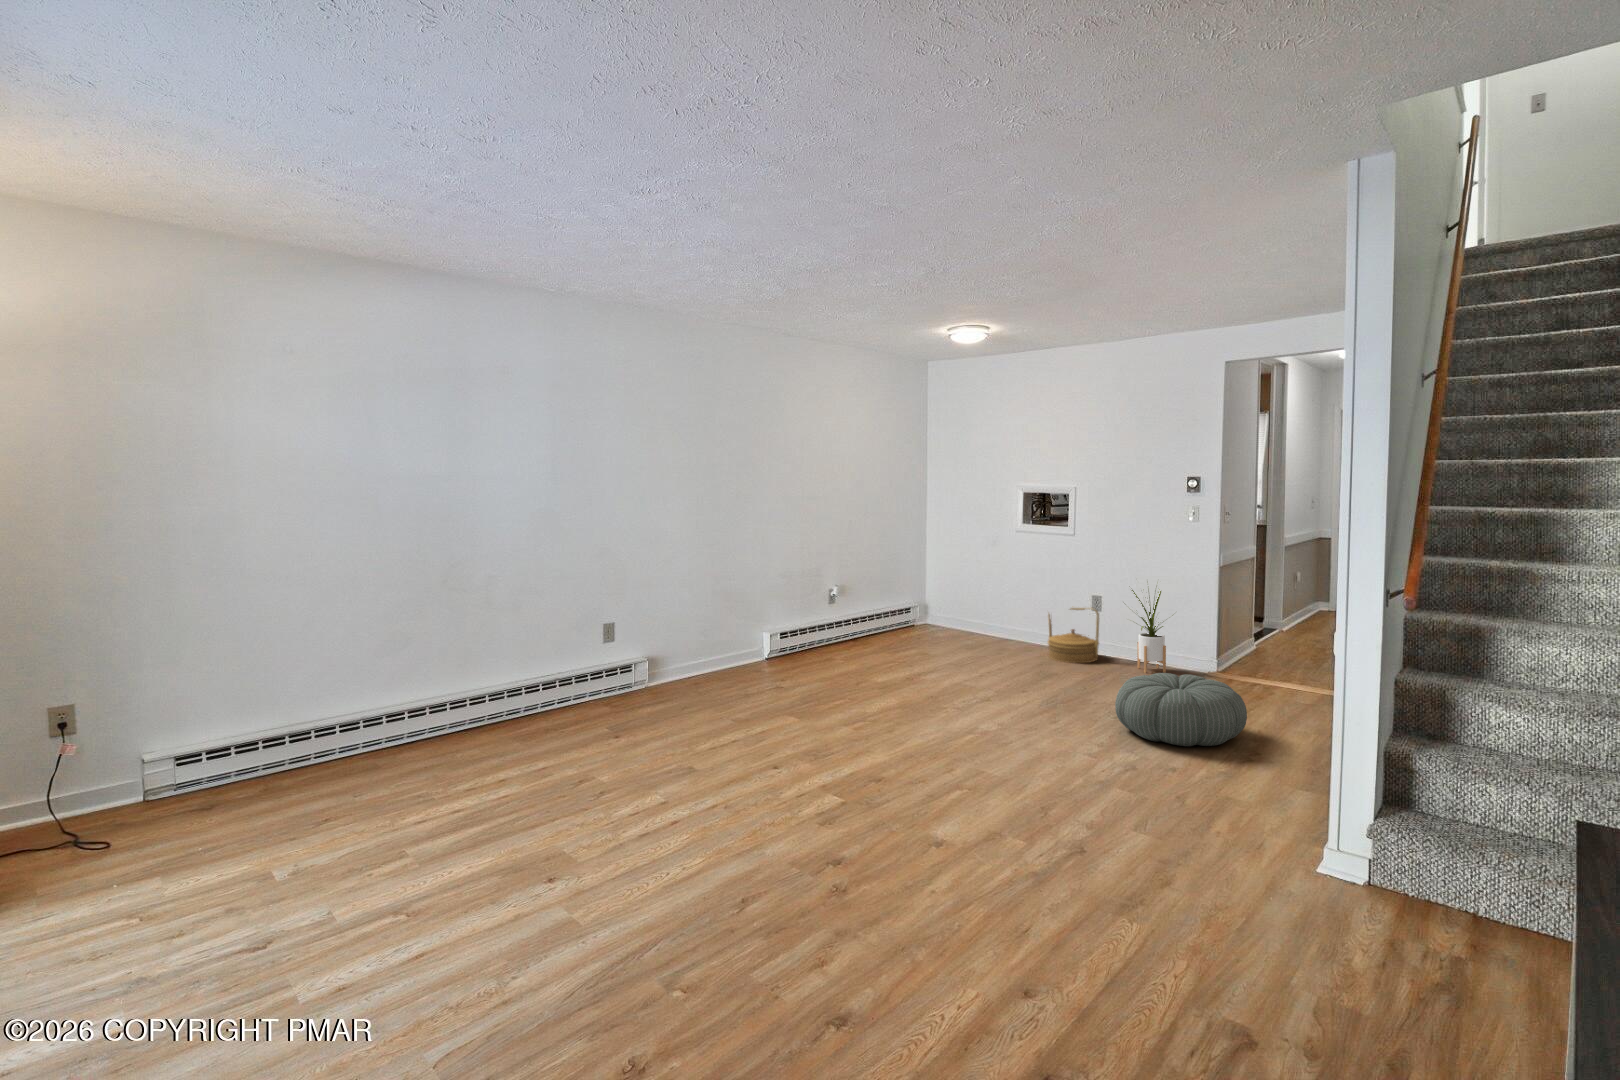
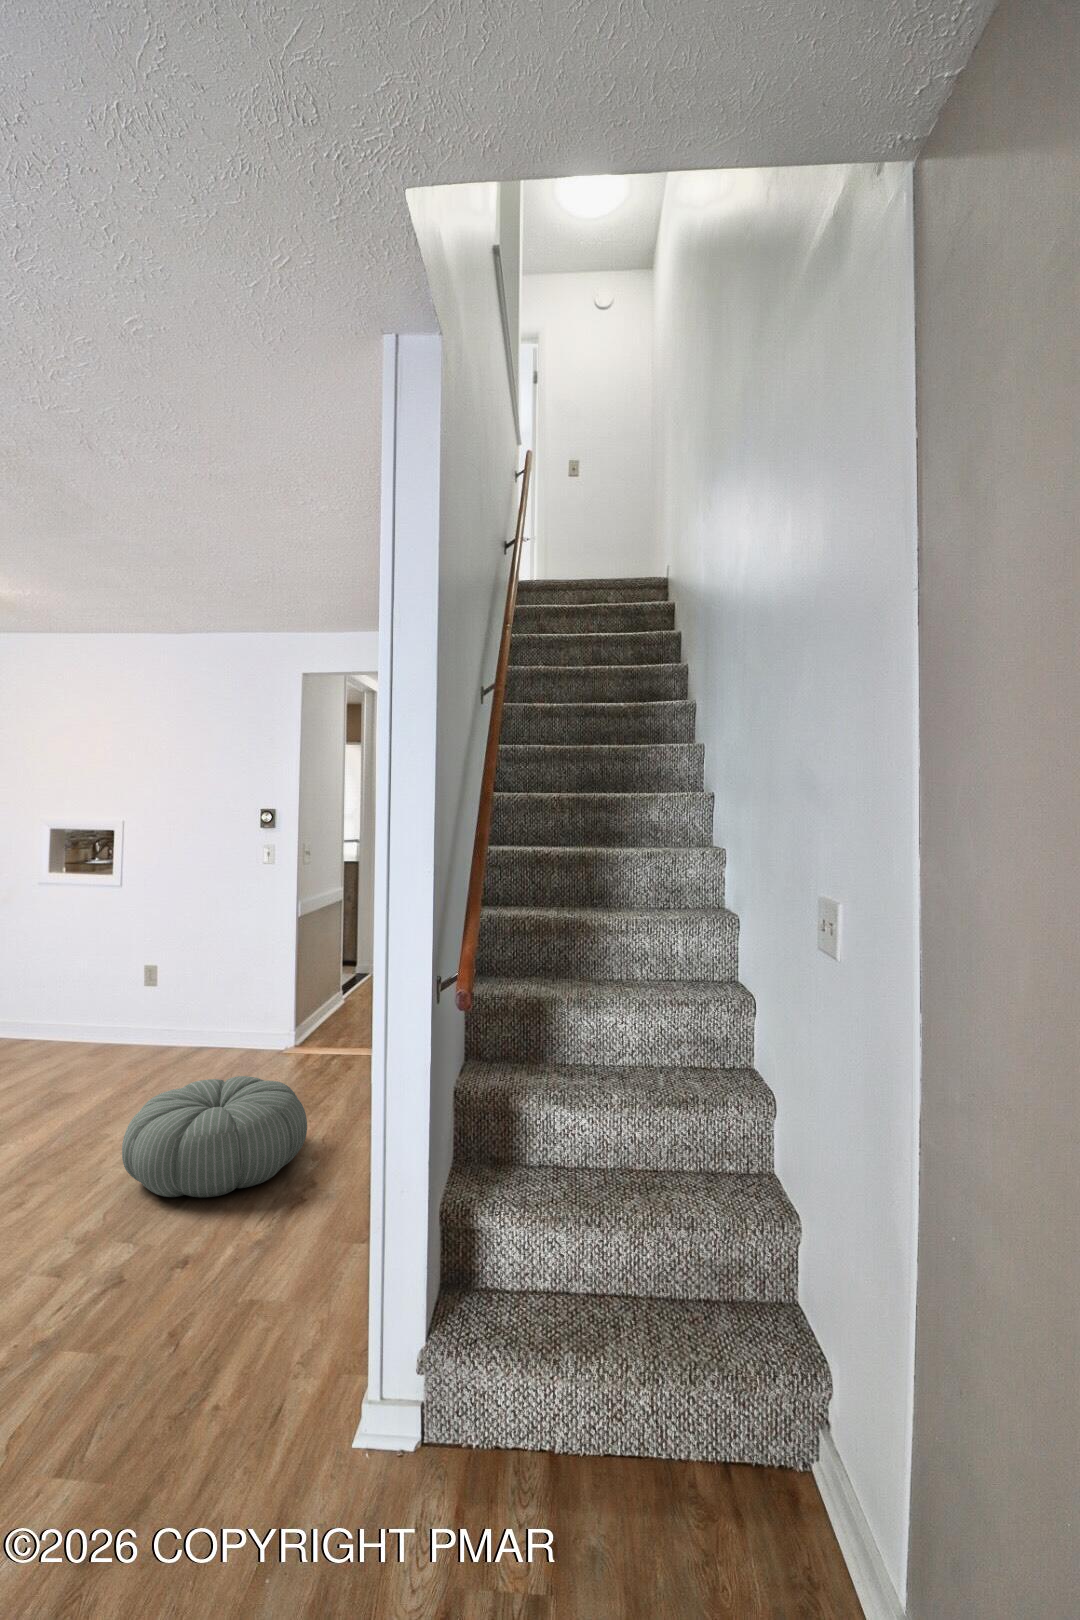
house plant: present [1132,590,1166,673] -> none [176,934,251,1065]
woven basket: present [1048,608,1099,663] -> none [73,980,151,1065]

